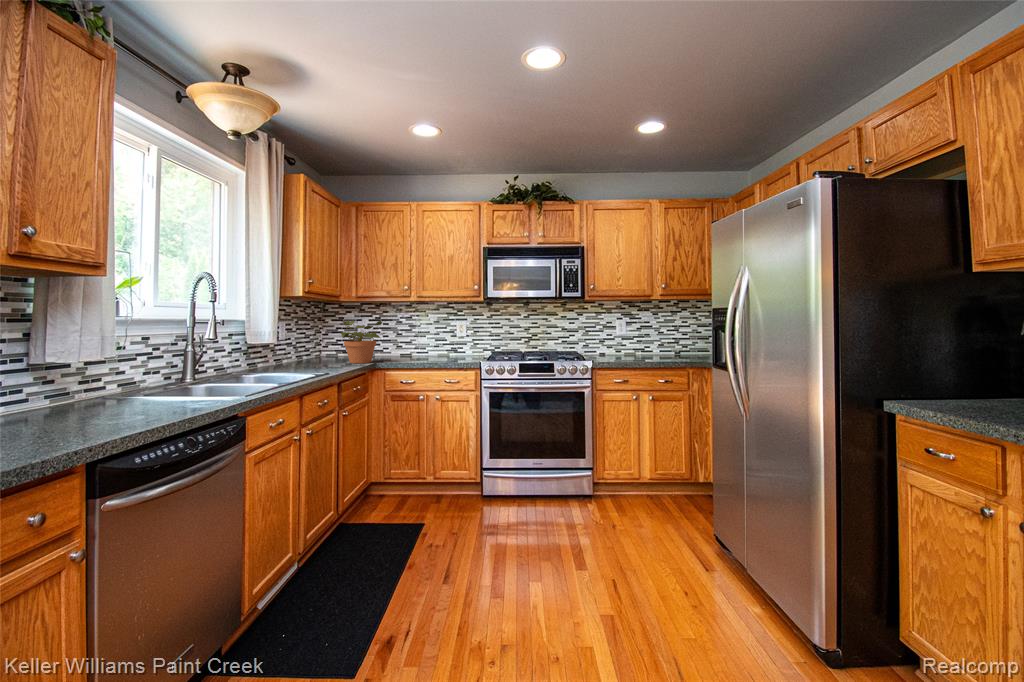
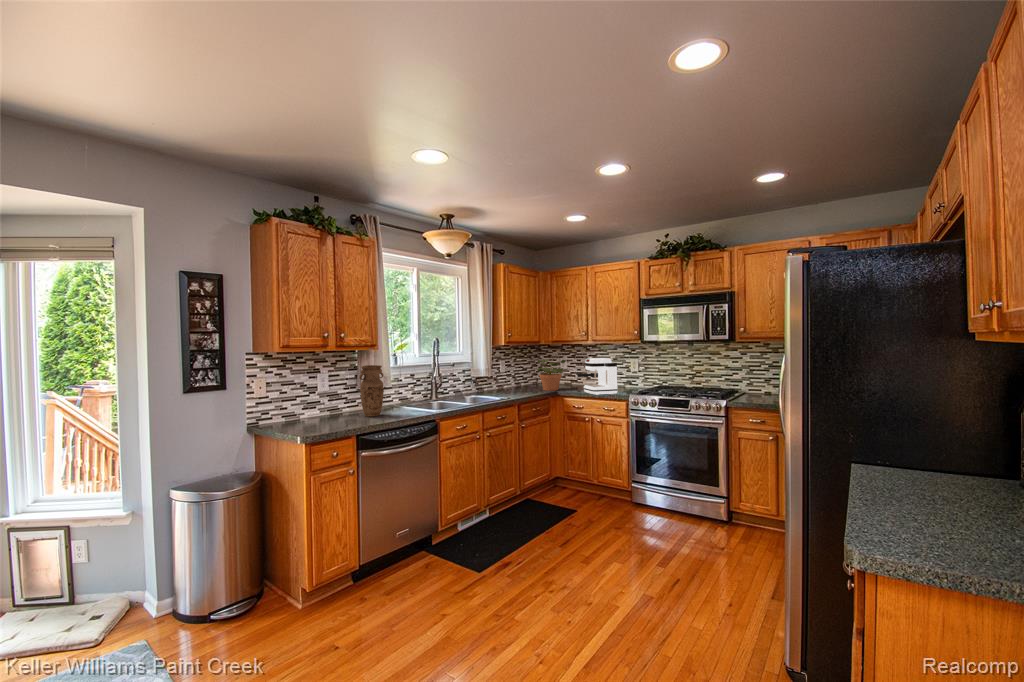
vase: none [55,309,118,419] -> present [360,365,384,416]
coffee maker: none [410,318,460,365] -> present [577,358,617,395]

